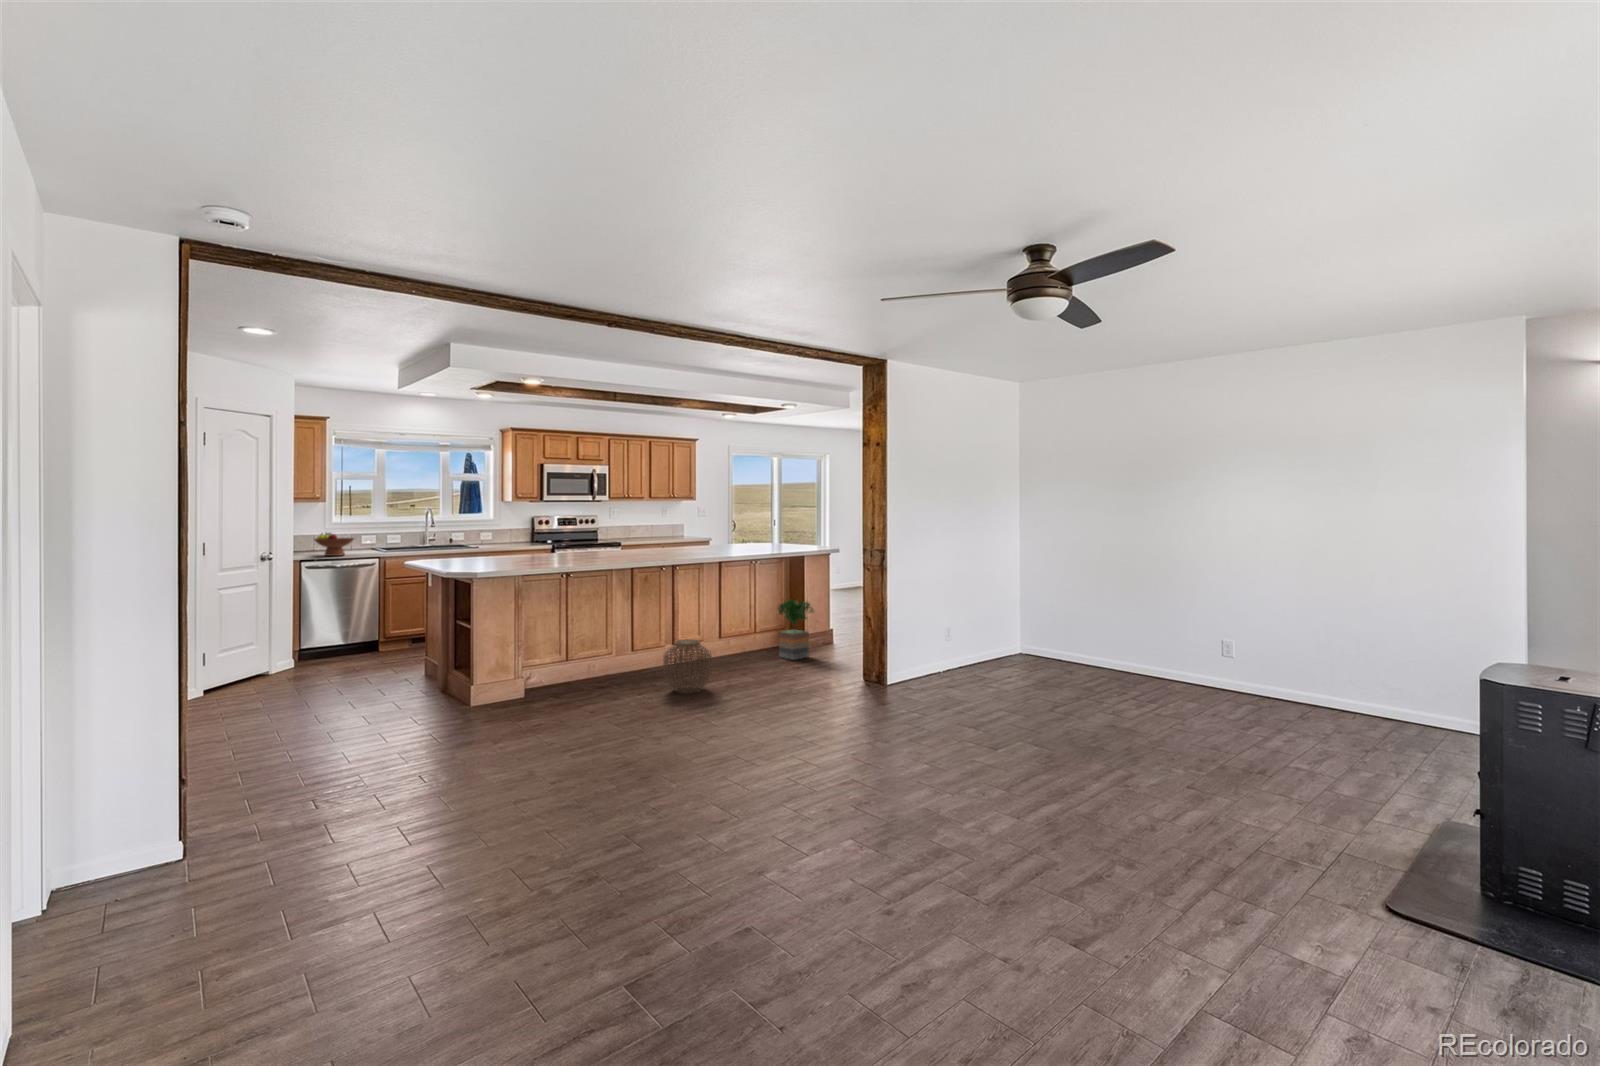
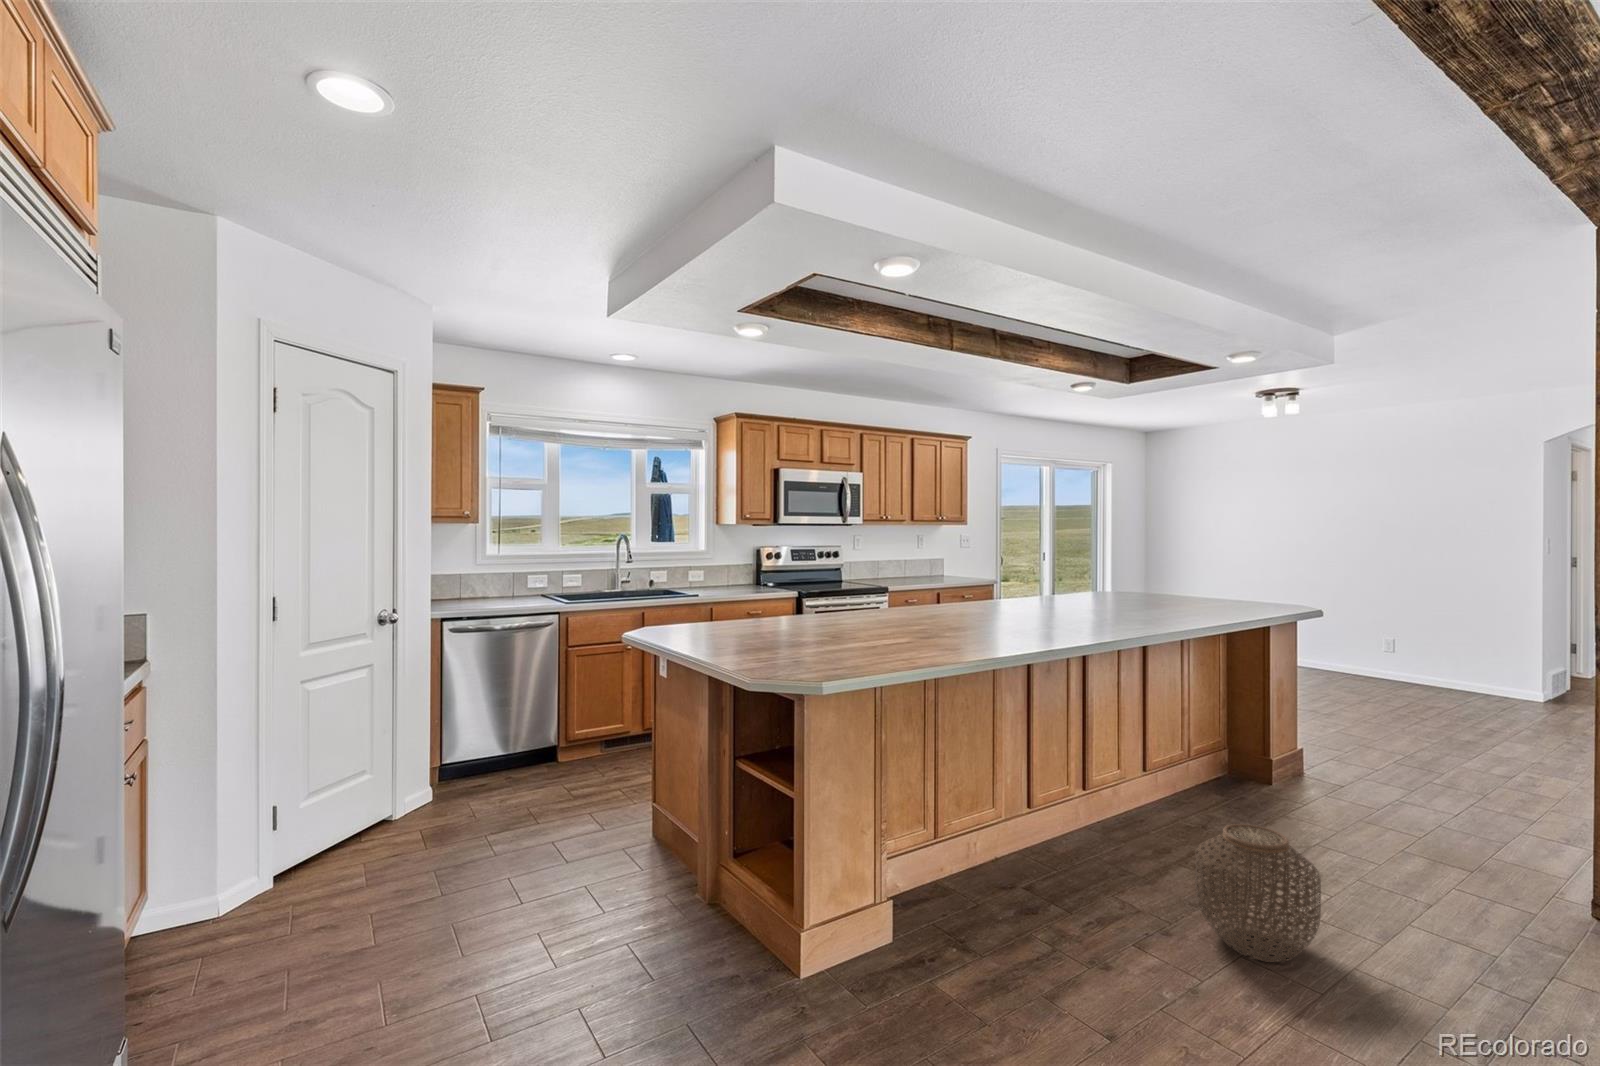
fruit bowl: present [314,533,354,556] -> none [462,571,524,609]
potted tree: present [778,600,814,660] -> none [1279,707,1368,832]

